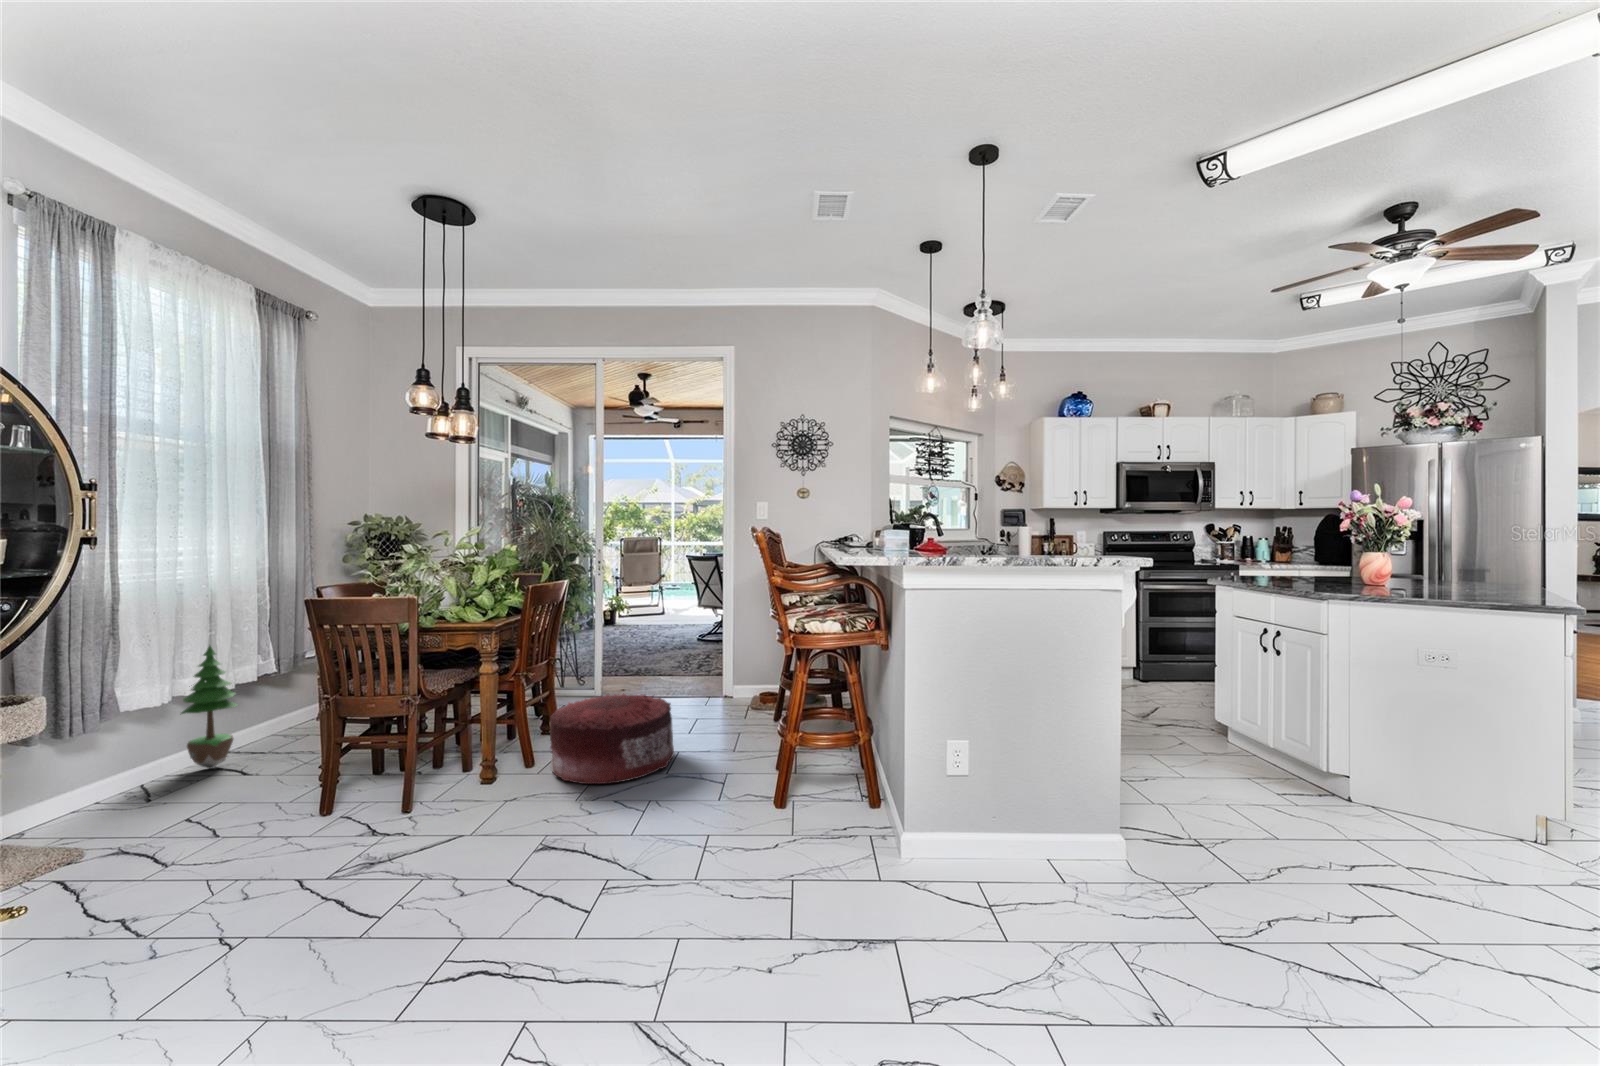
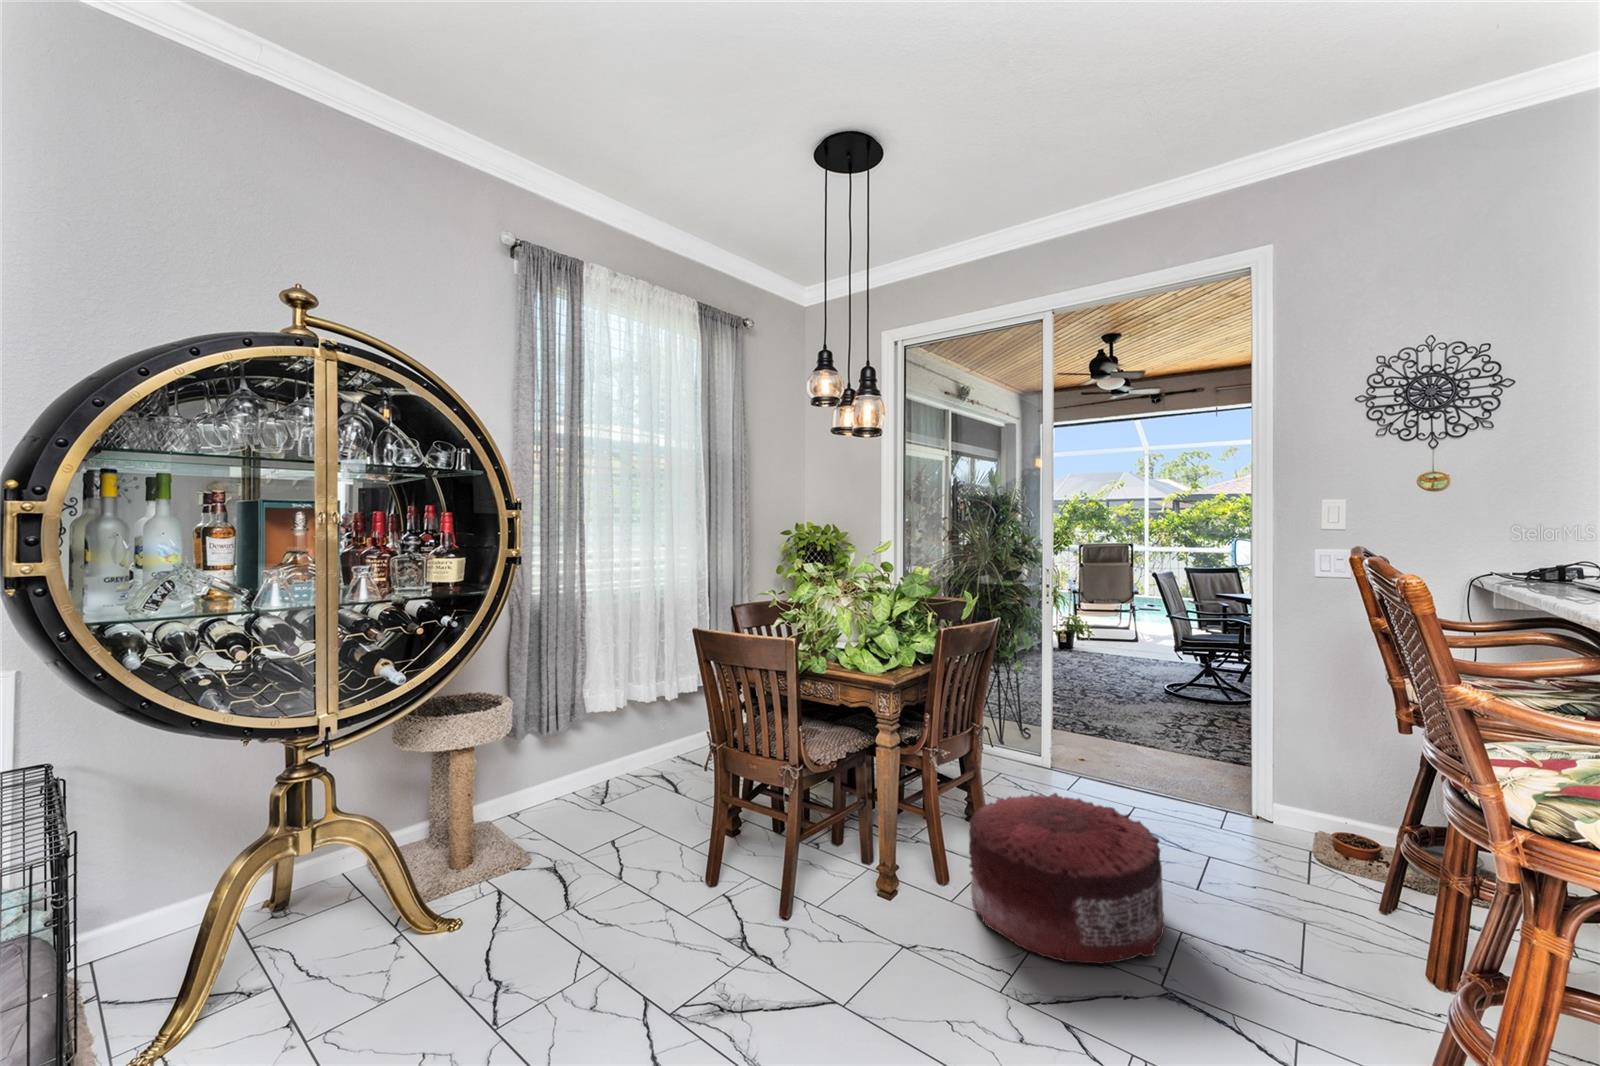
potted tree: present [181,646,237,769] -> none [633,656,678,778]

